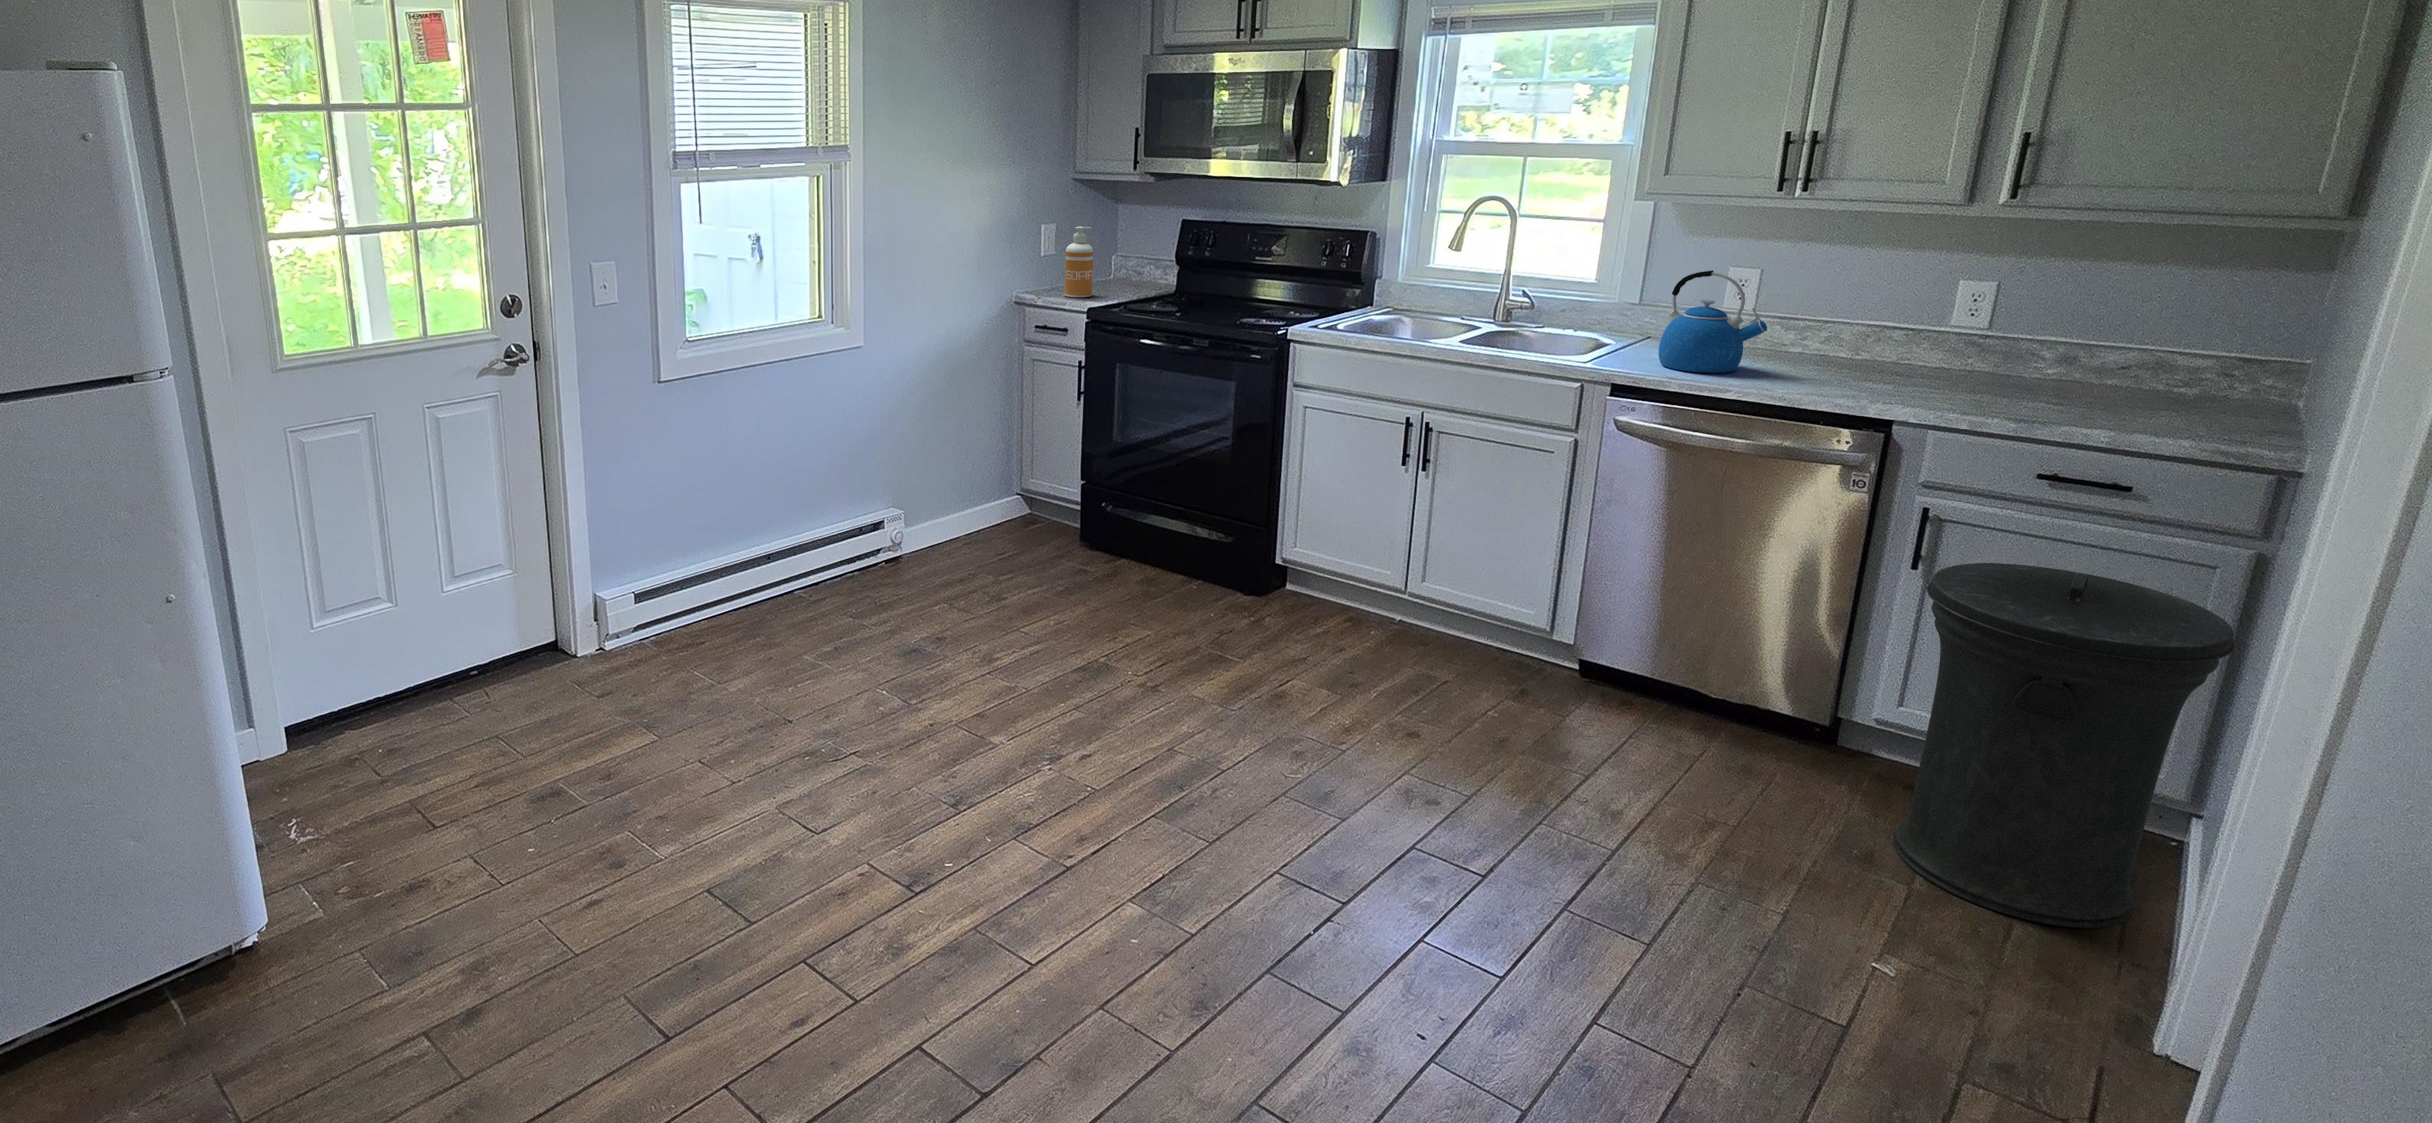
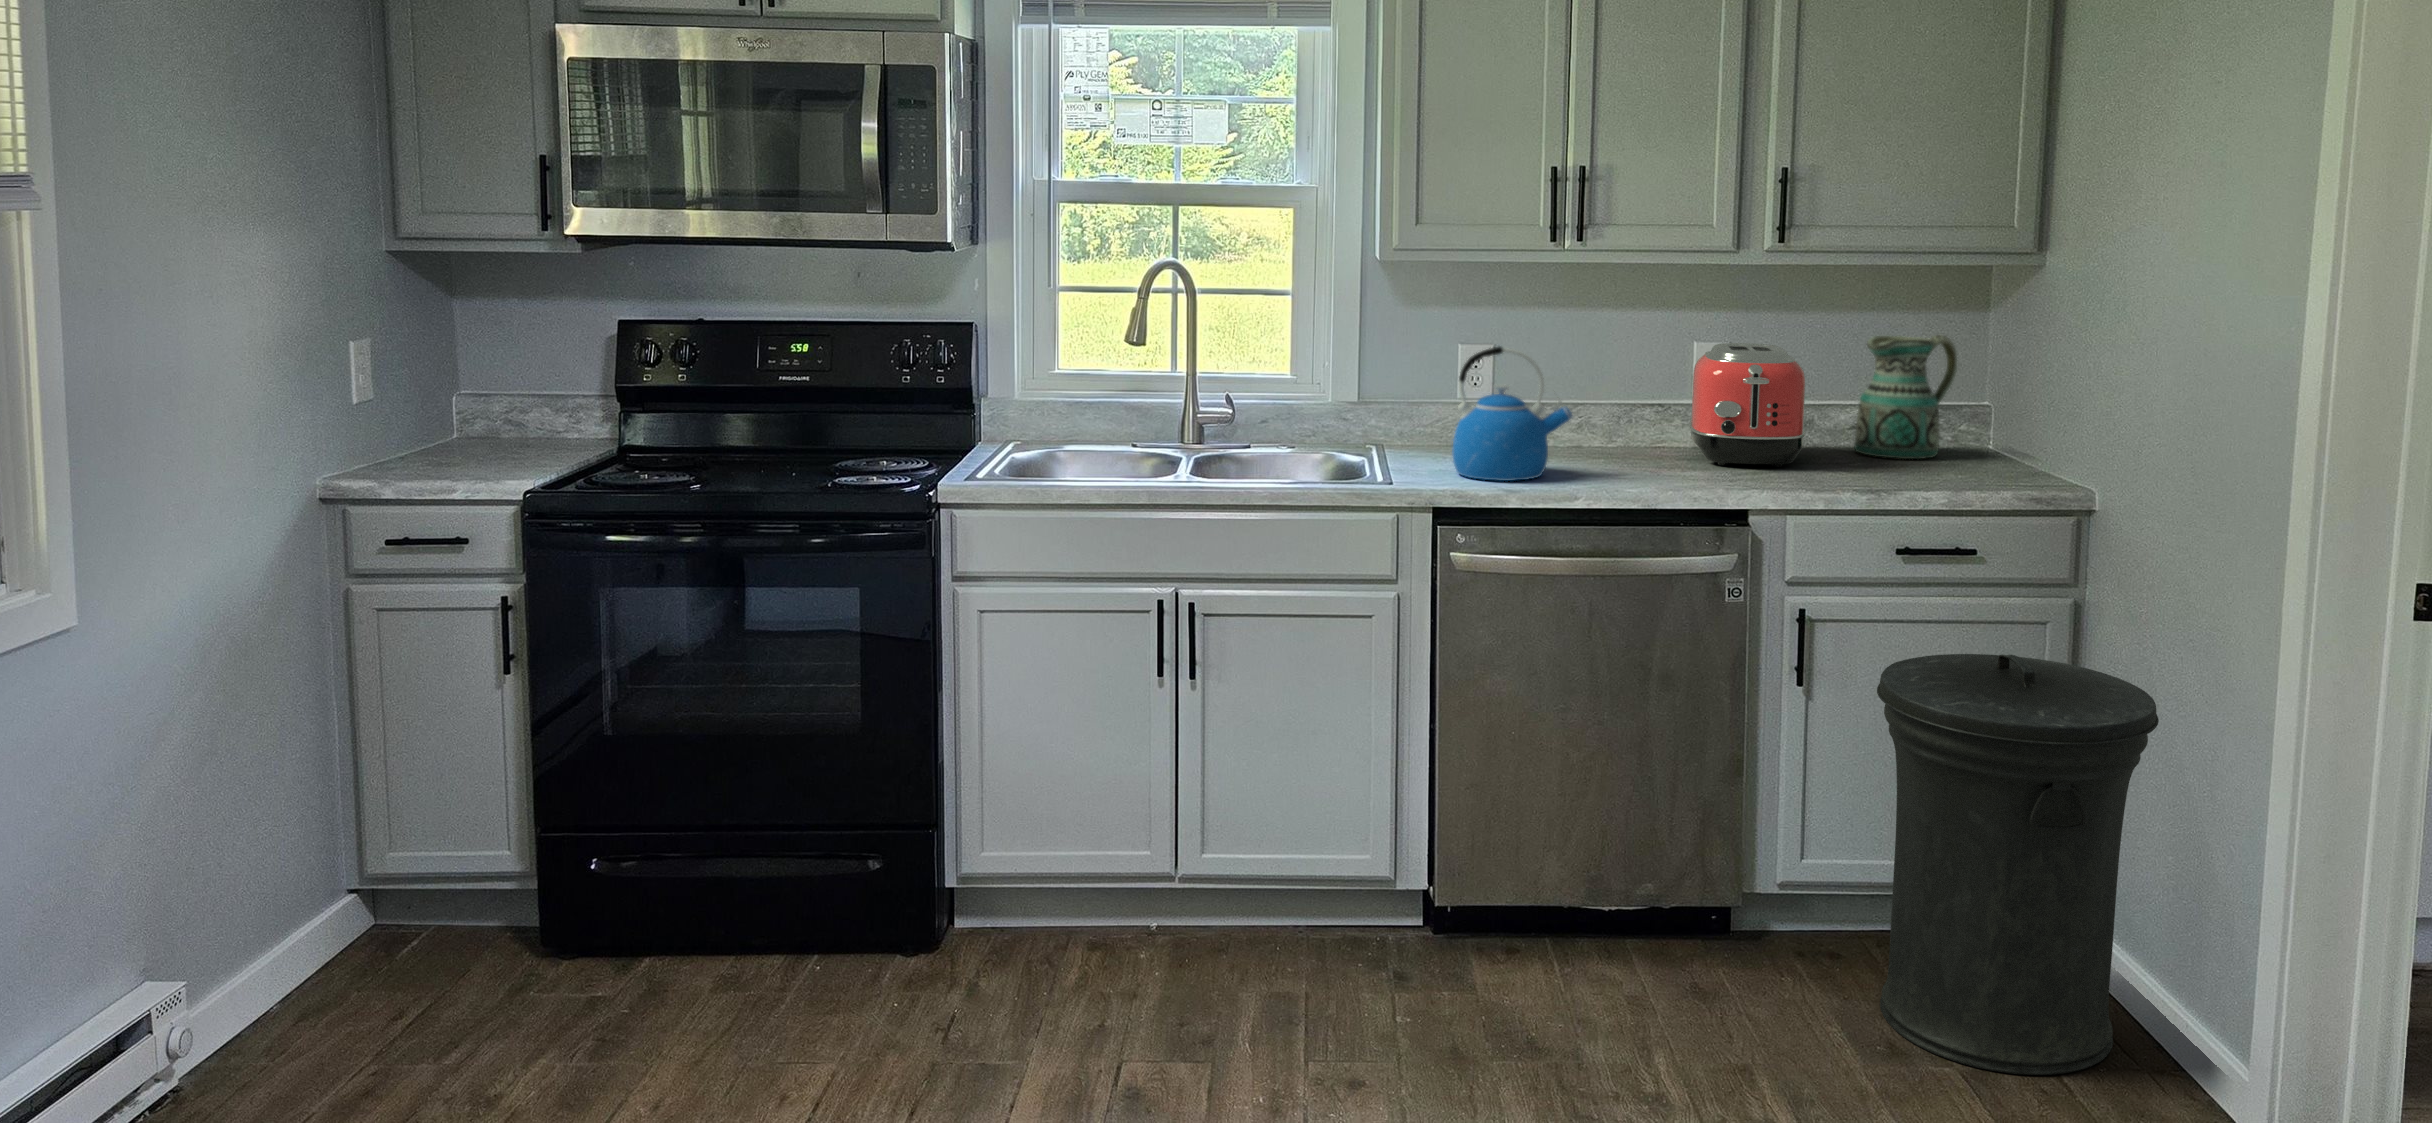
soap dispenser: present [1065,227,1093,297] -> none [418,341,482,476]
toaster: none [1912,284,2055,394] -> present [1689,343,1805,467]
ceramic pitcher: none [2120,289,2282,408] -> present [1854,335,1957,459]

